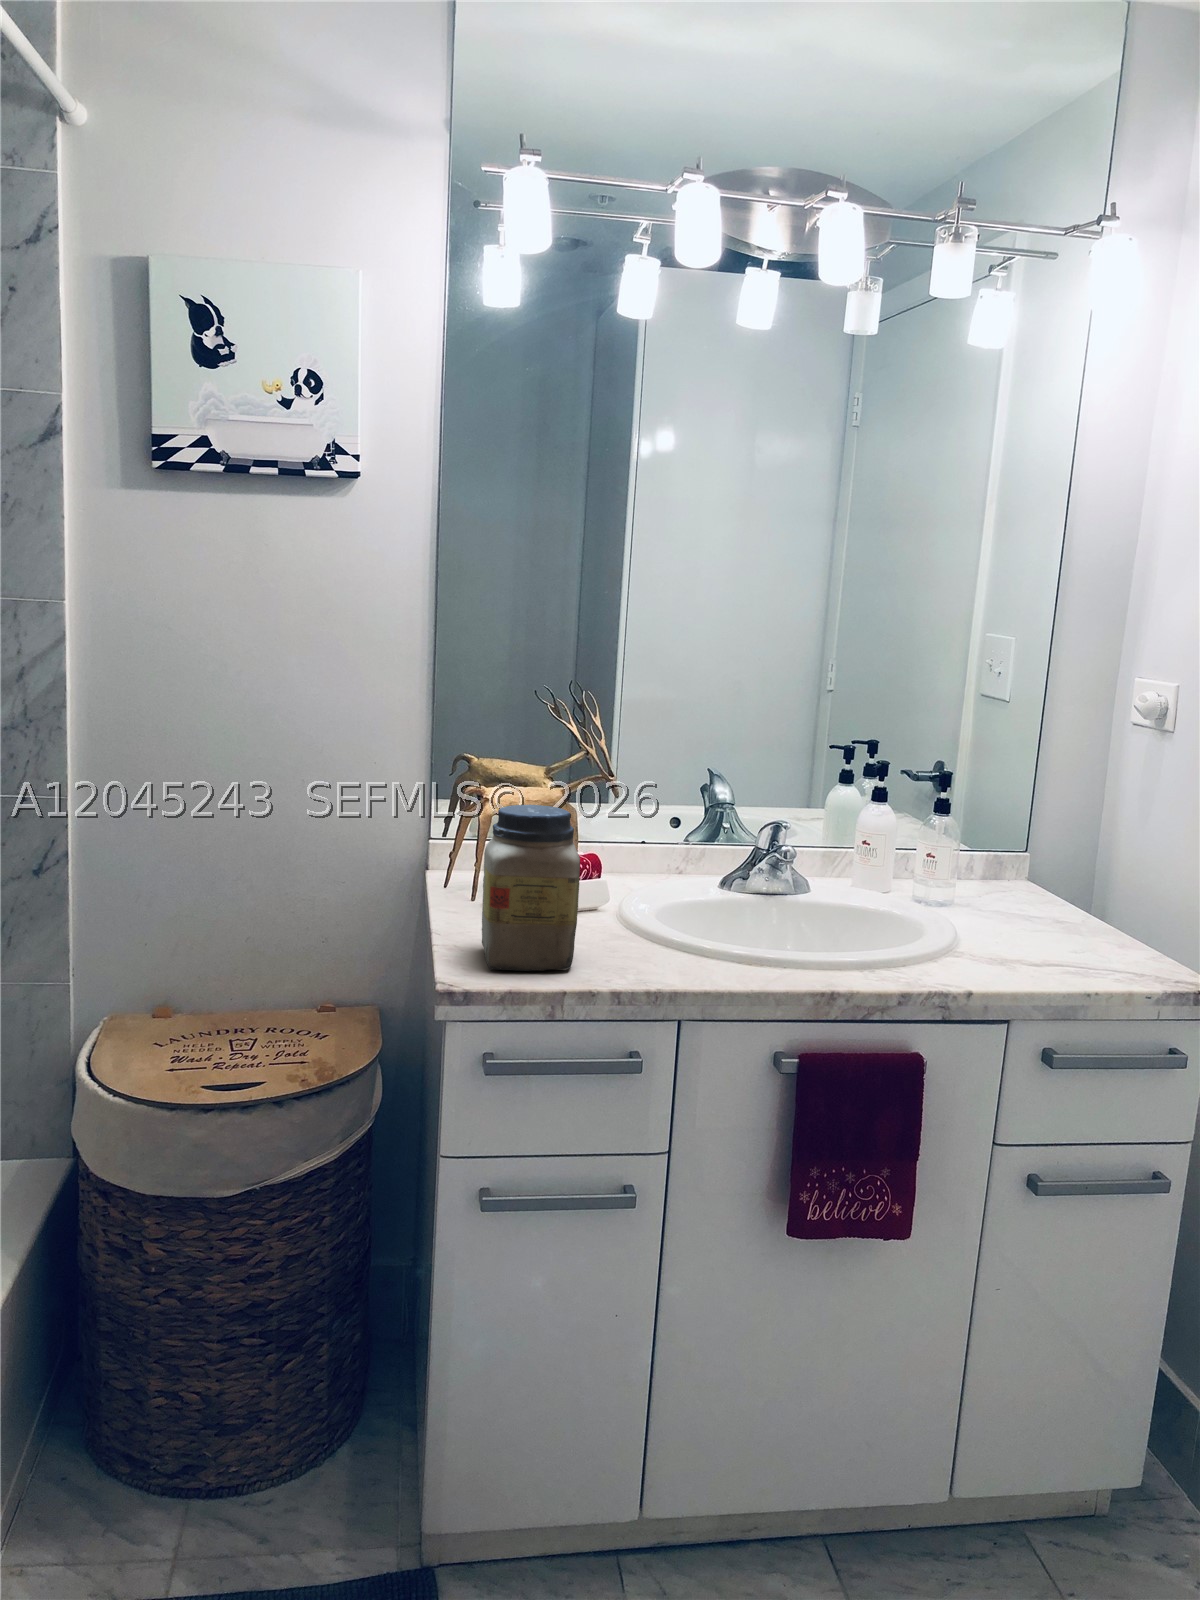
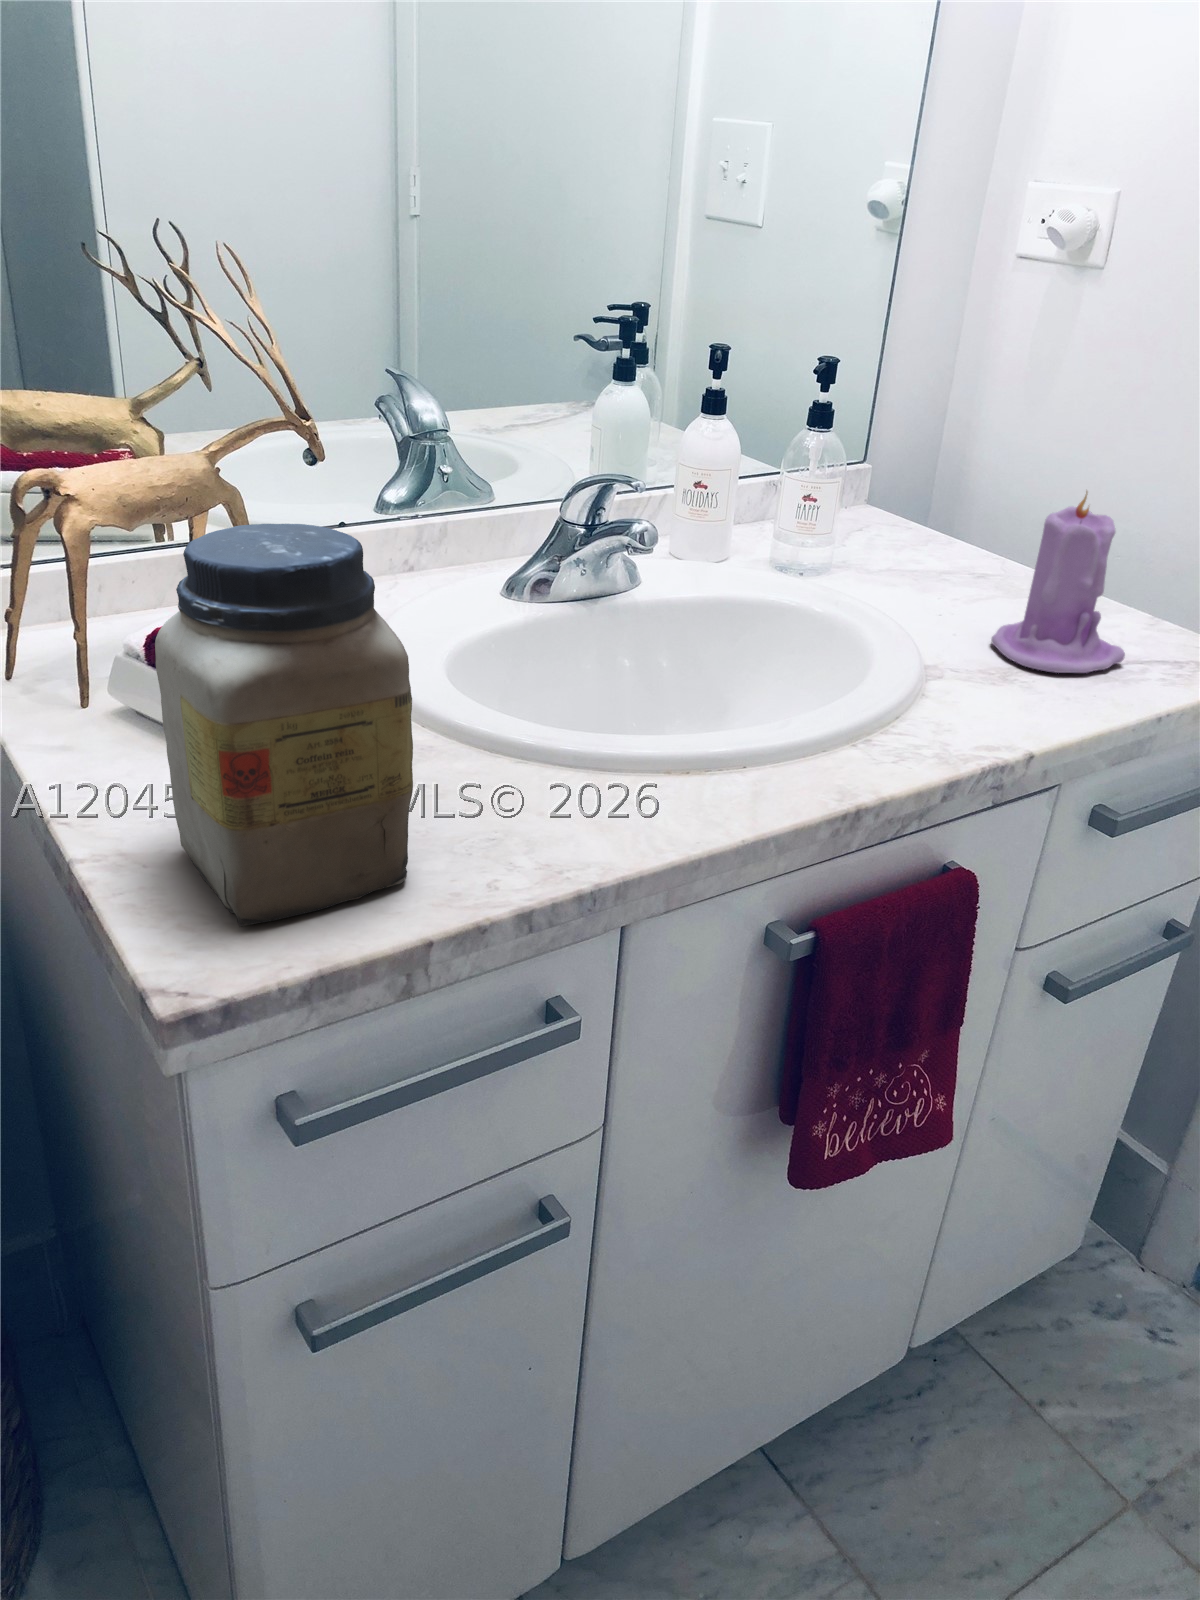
candle: none [1011,853,1095,968] -> present [991,491,1125,673]

